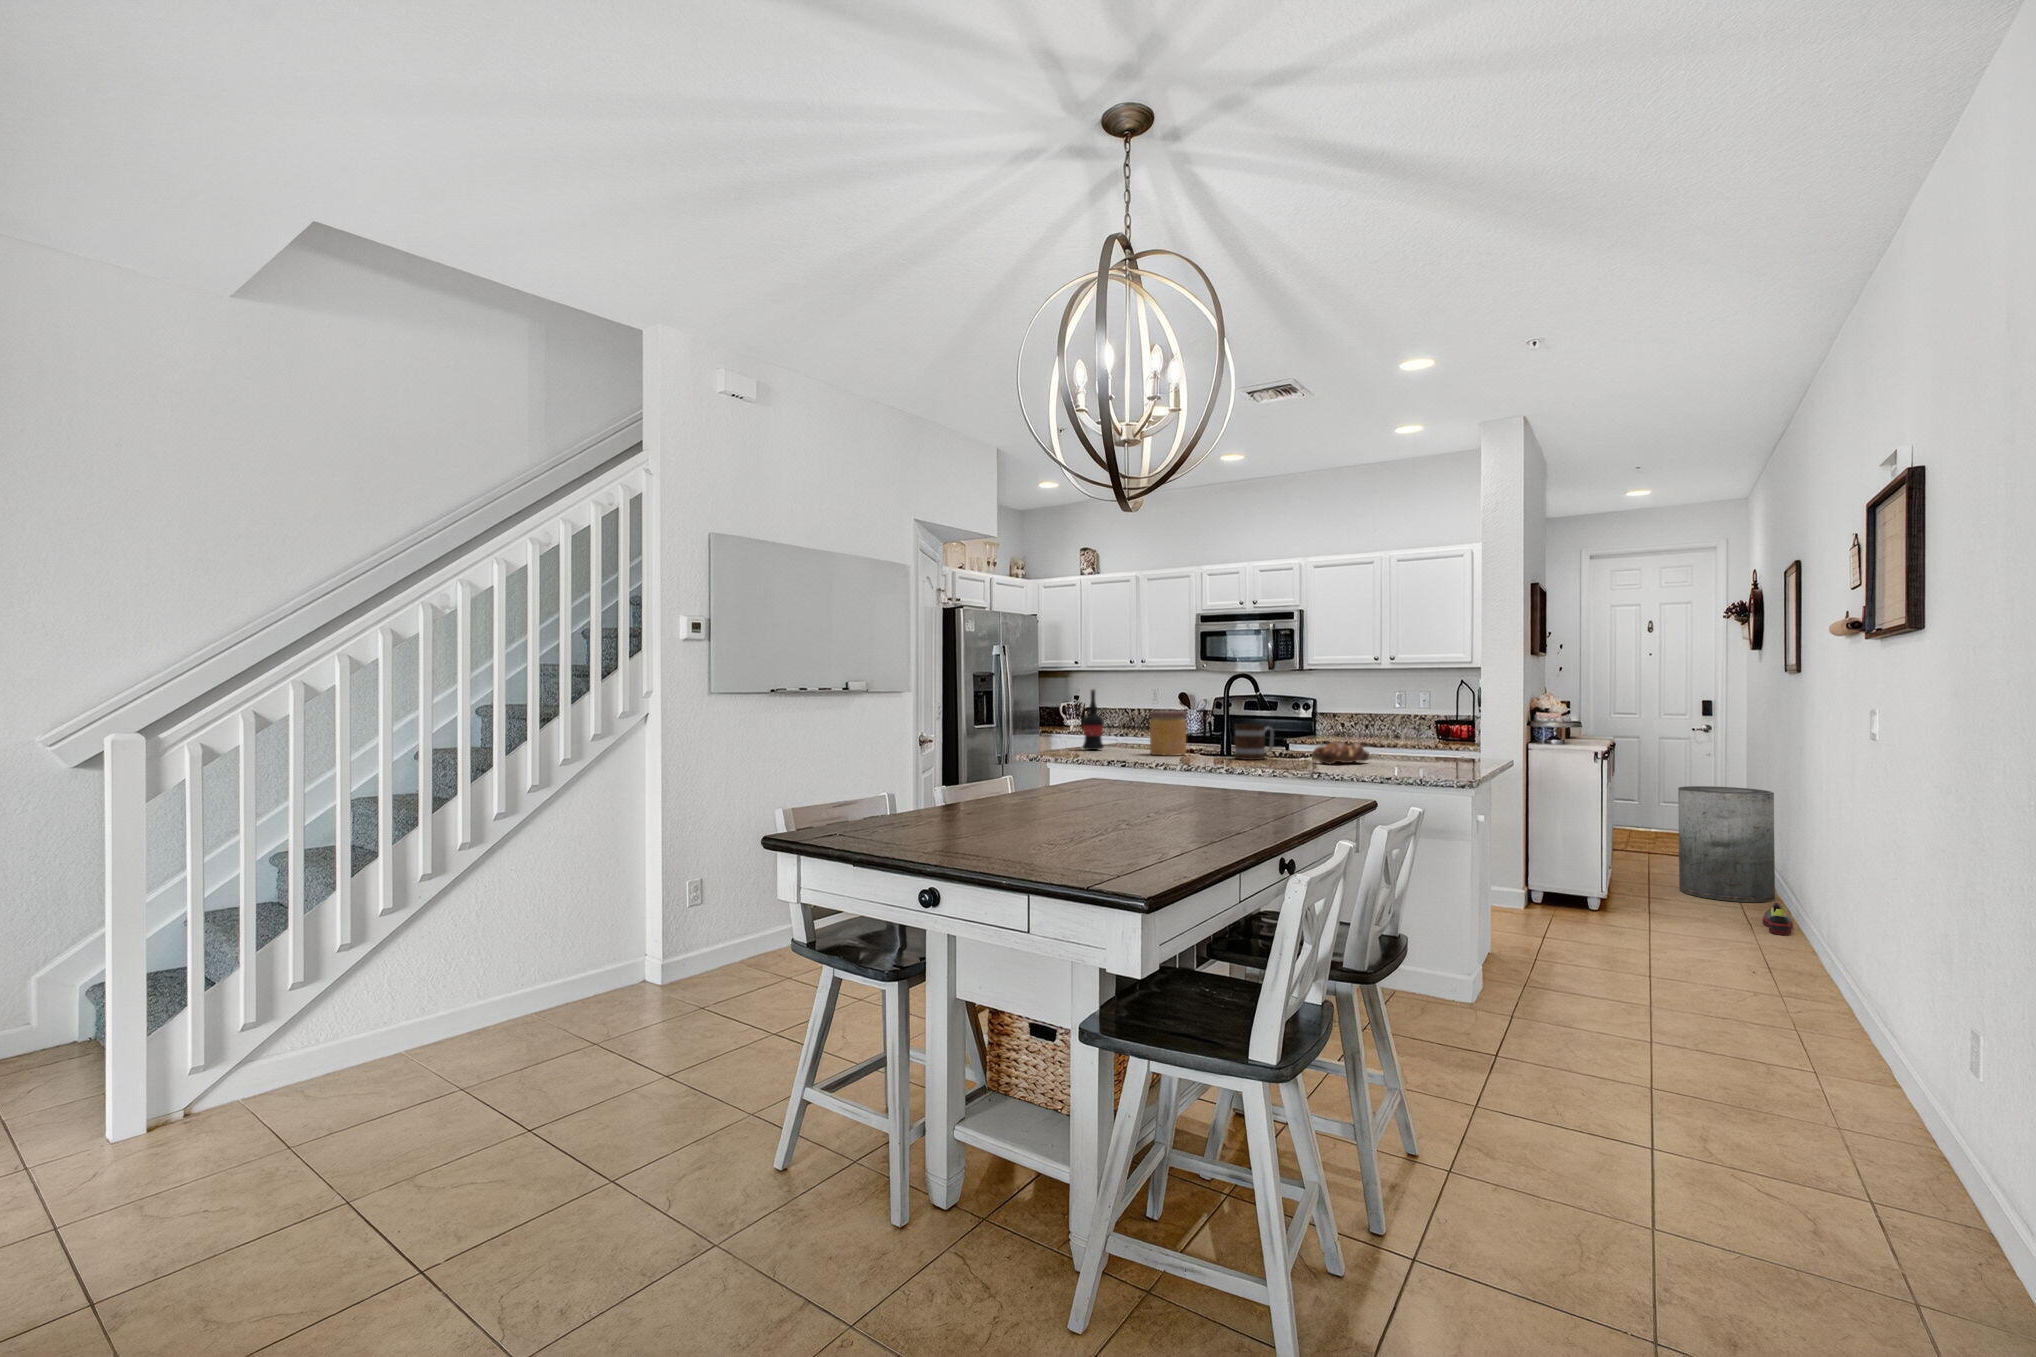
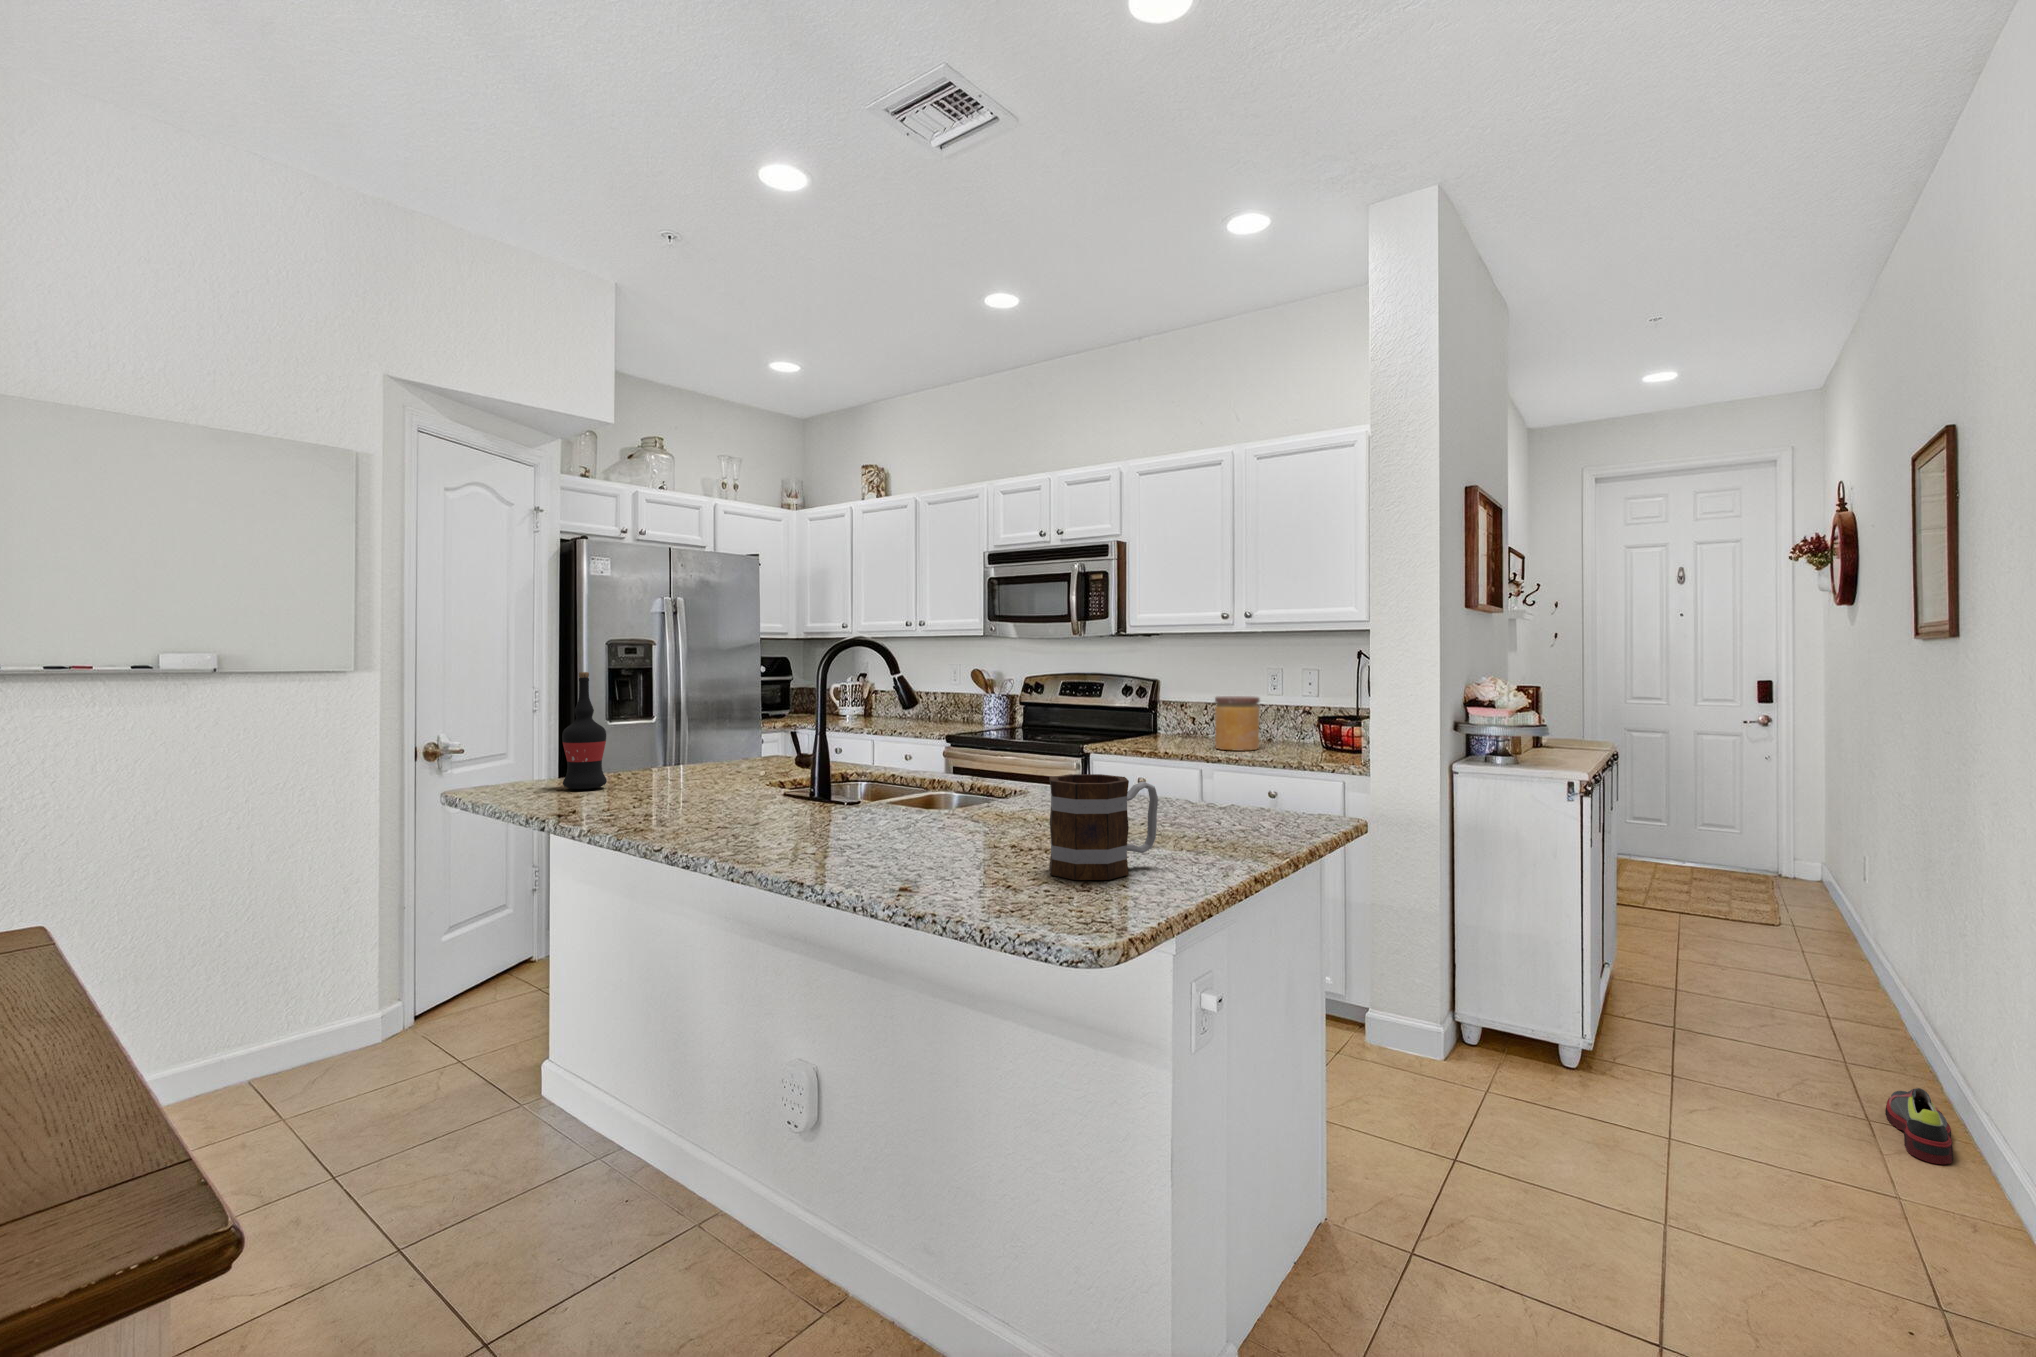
jar: present [1150,711,1186,756] -> present [1215,696,1260,751]
mug: present [1234,724,1274,760] -> present [1049,774,1158,880]
bread loaf: present [1312,741,1369,764] -> none [857,799,1003,861]
trash can: present [1678,786,1775,902] -> none [1718,830,1893,1046]

